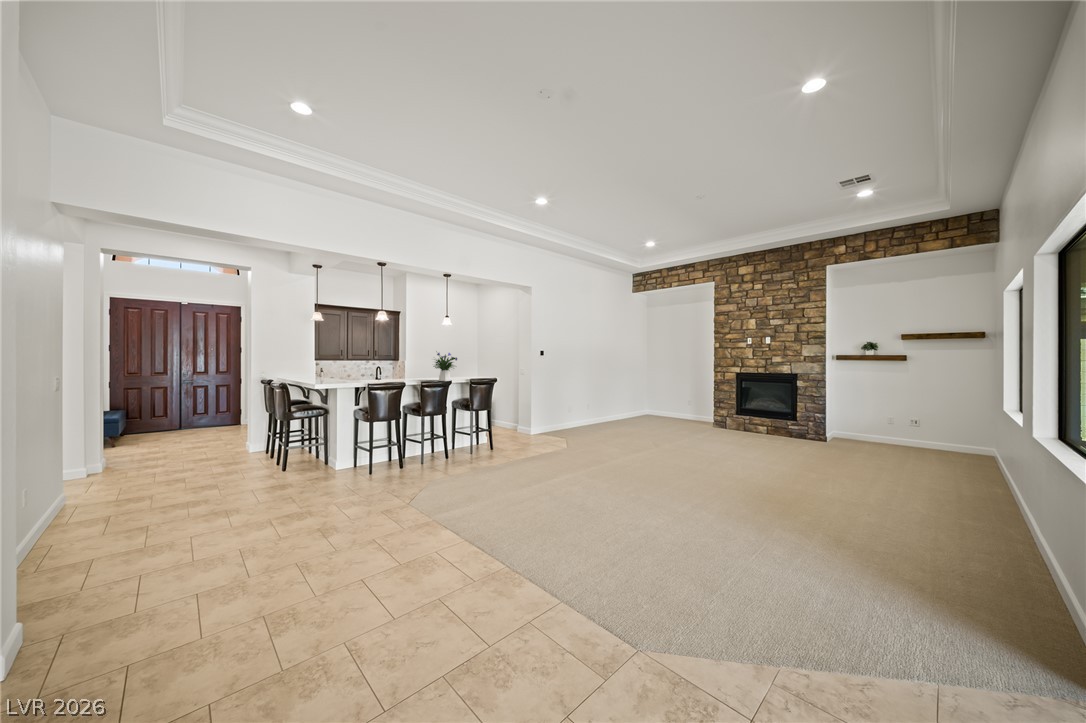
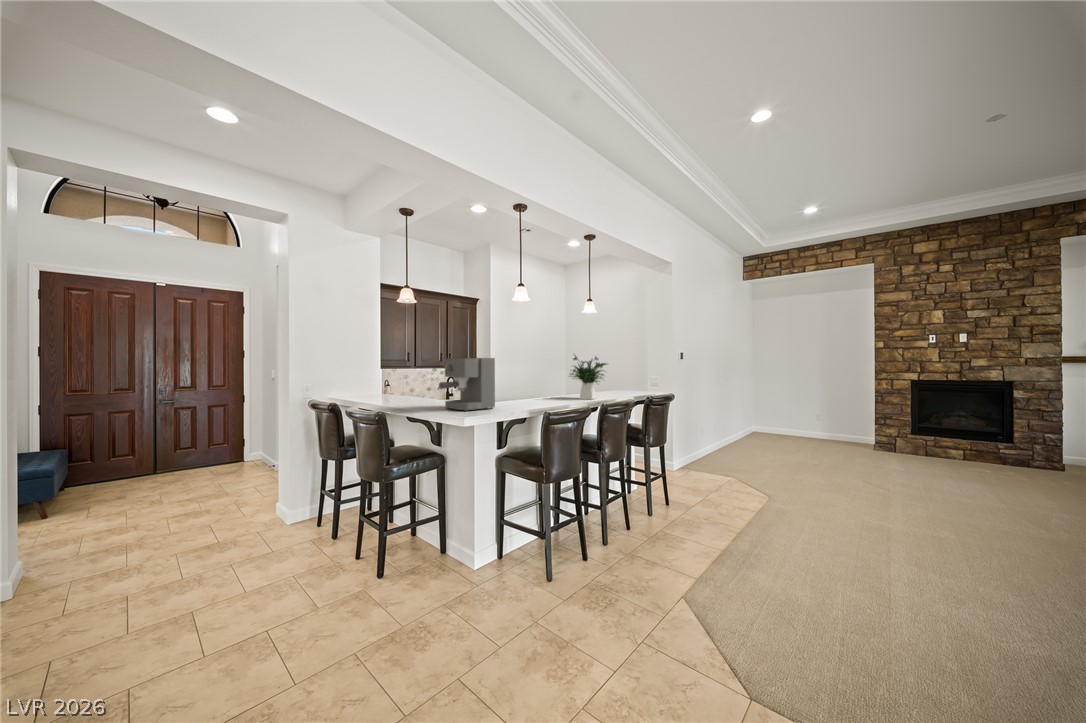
coffee maker: none [325,354,363,384] -> present [439,358,495,411]

